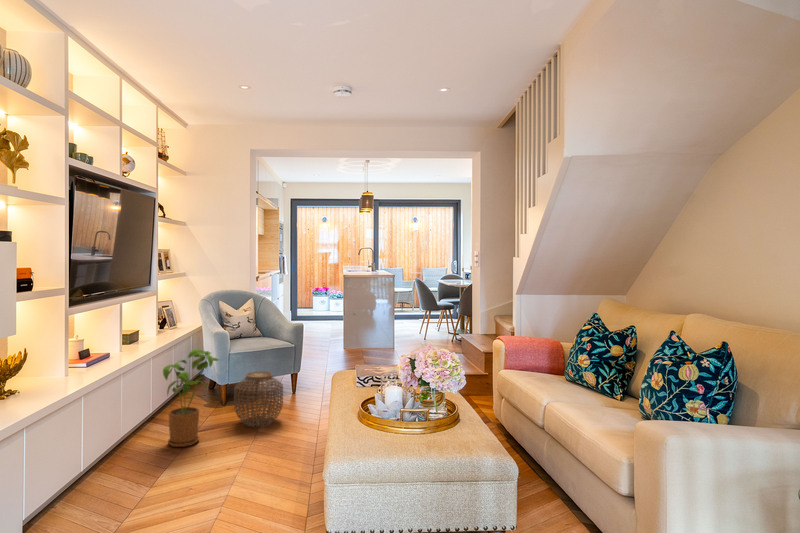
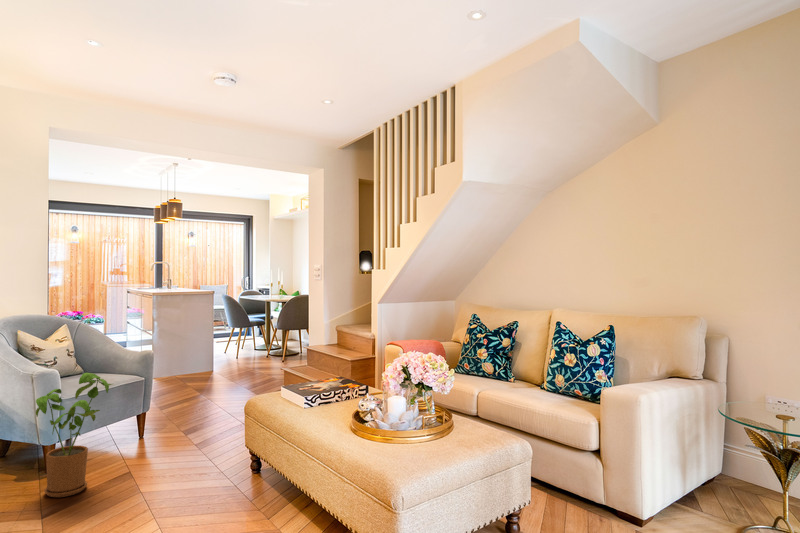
woven basket: present [234,372,283,427] -> none [115,396,176,461]

